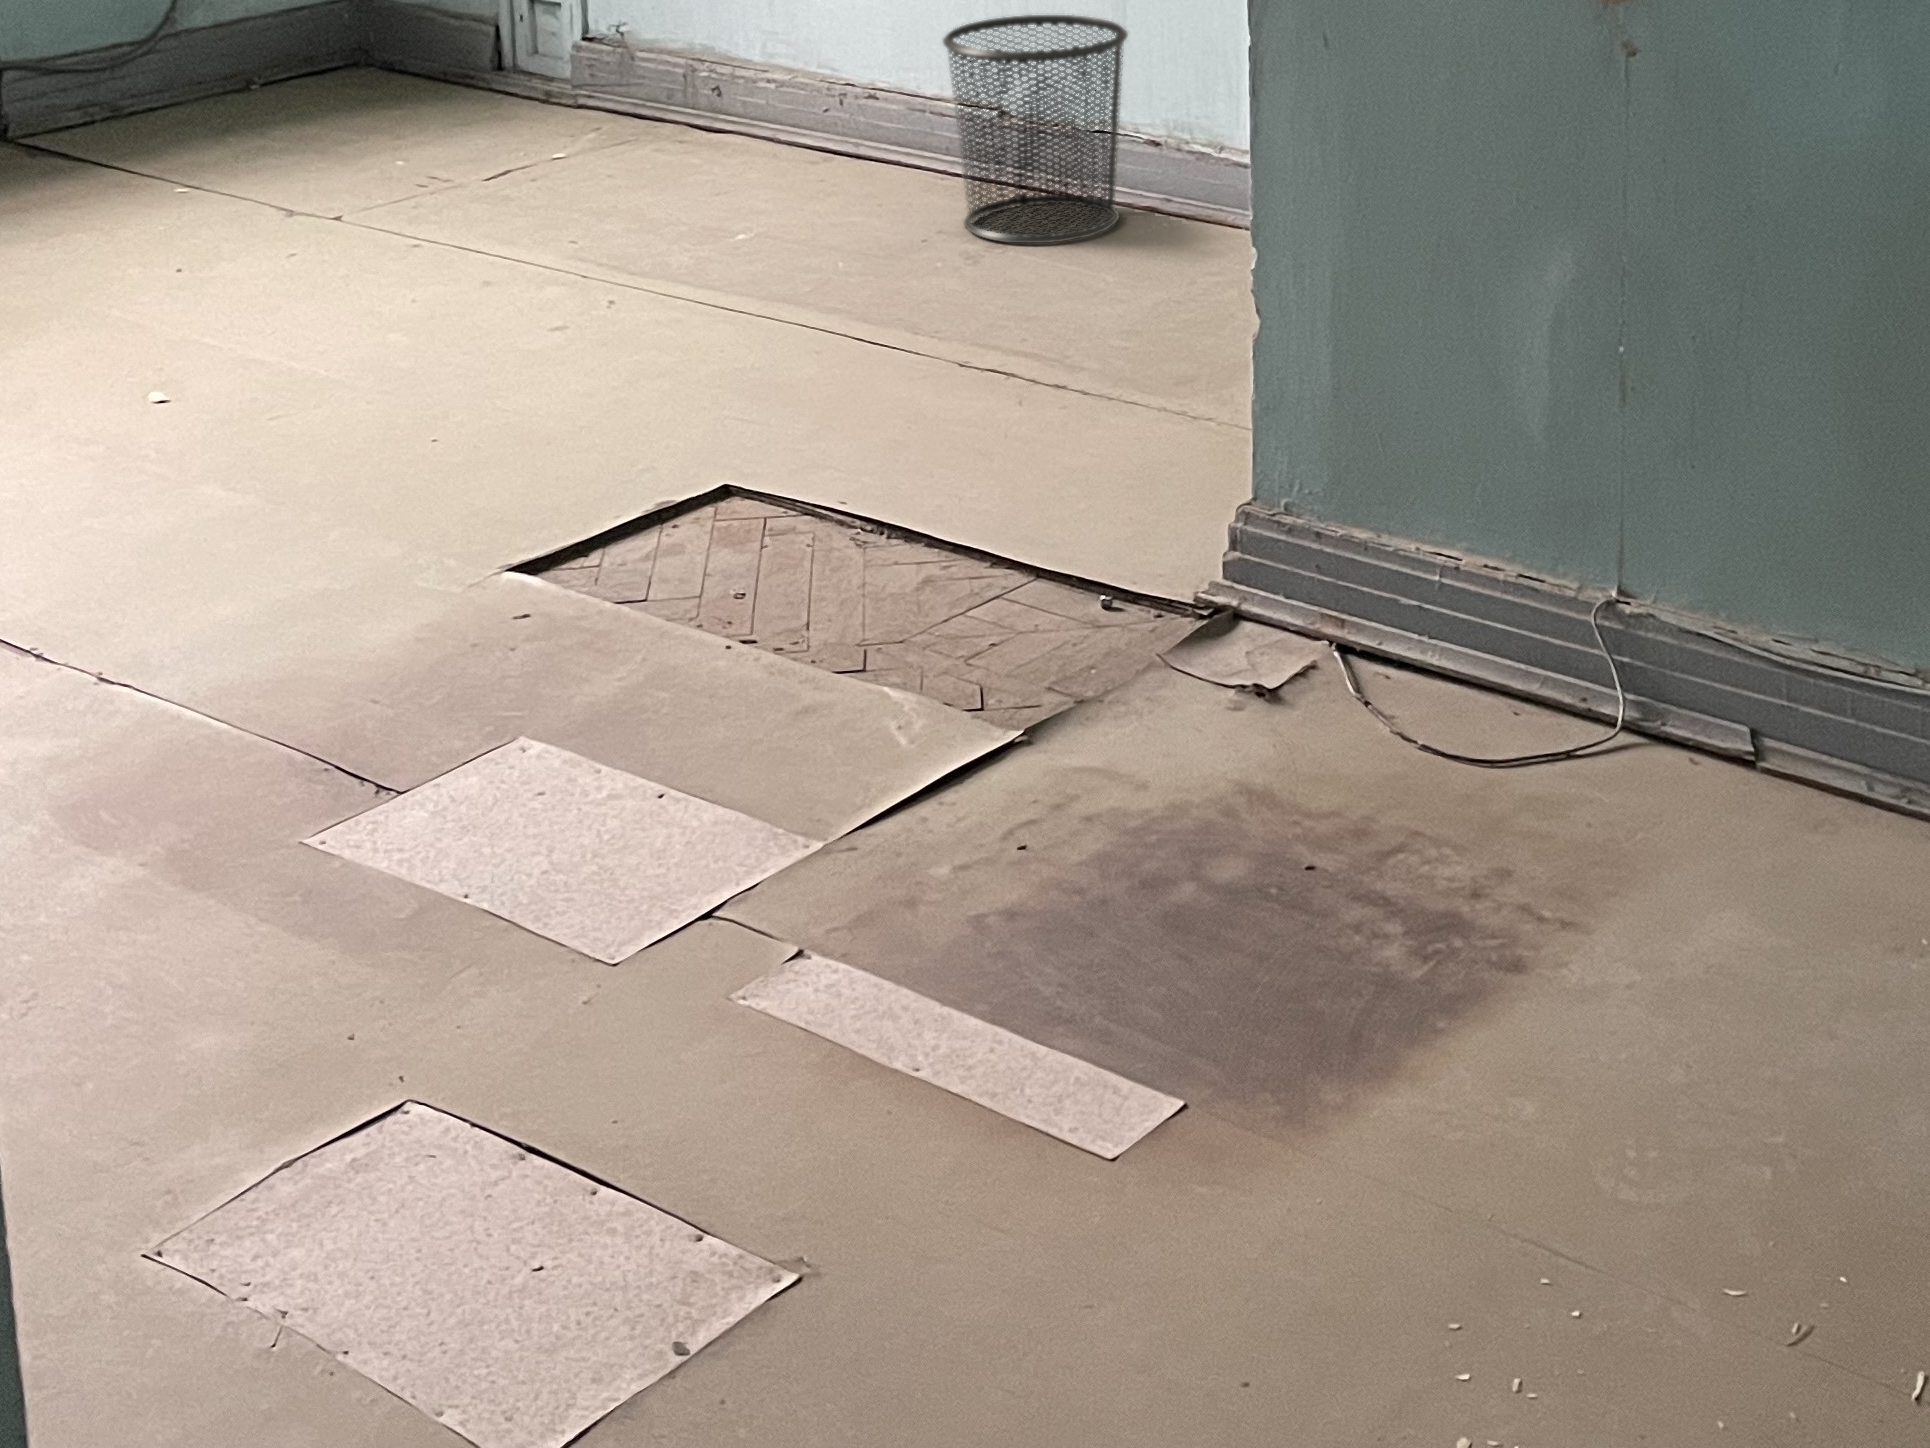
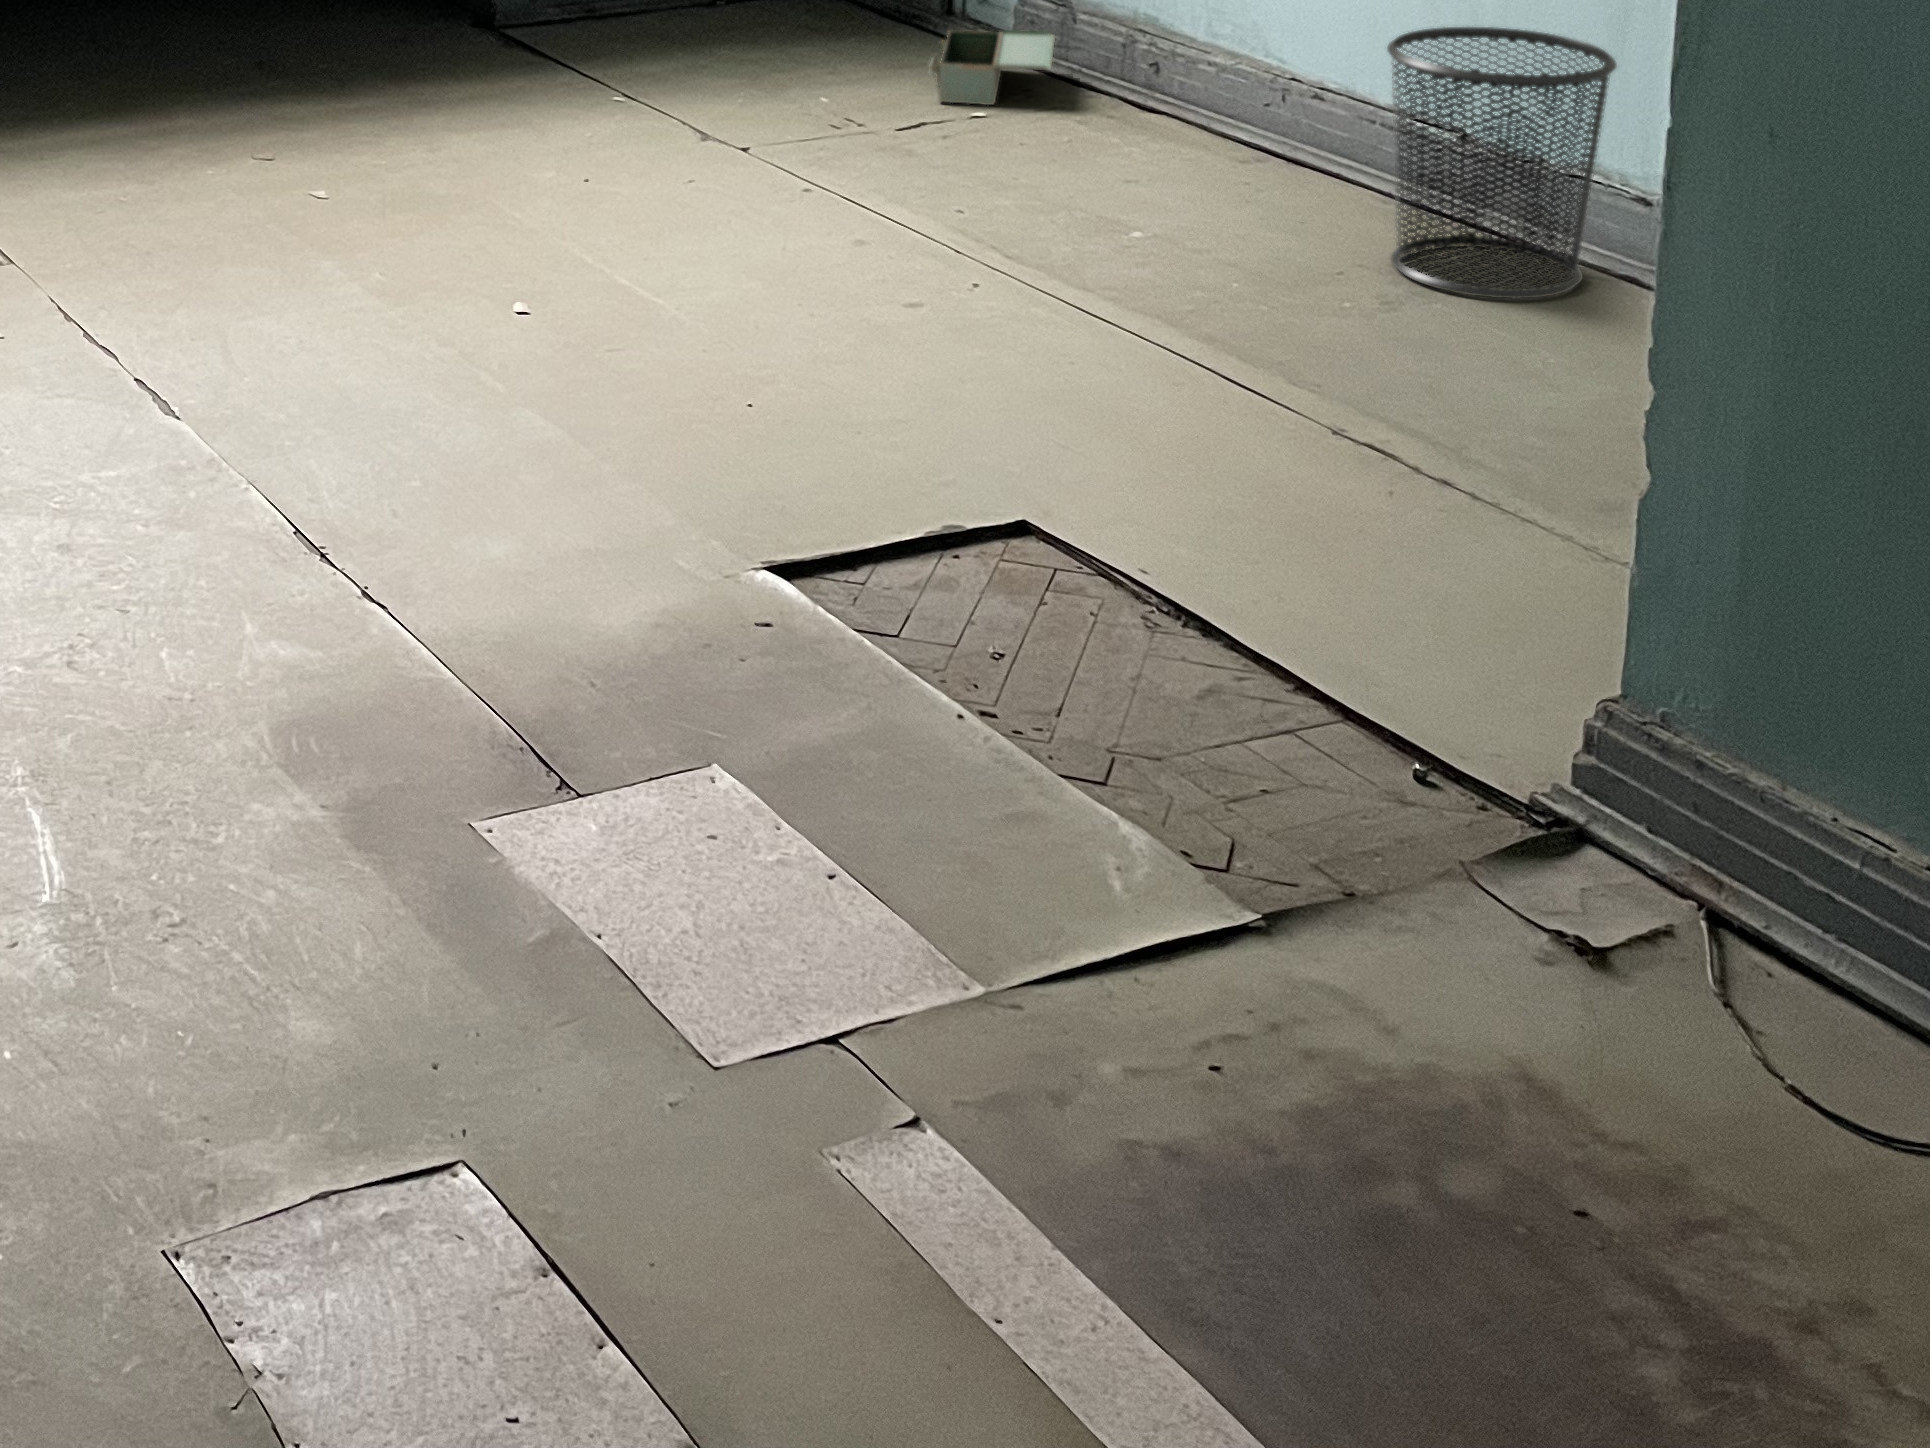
toolbox: none [498,76,622,154] -> present [929,30,1056,105]

